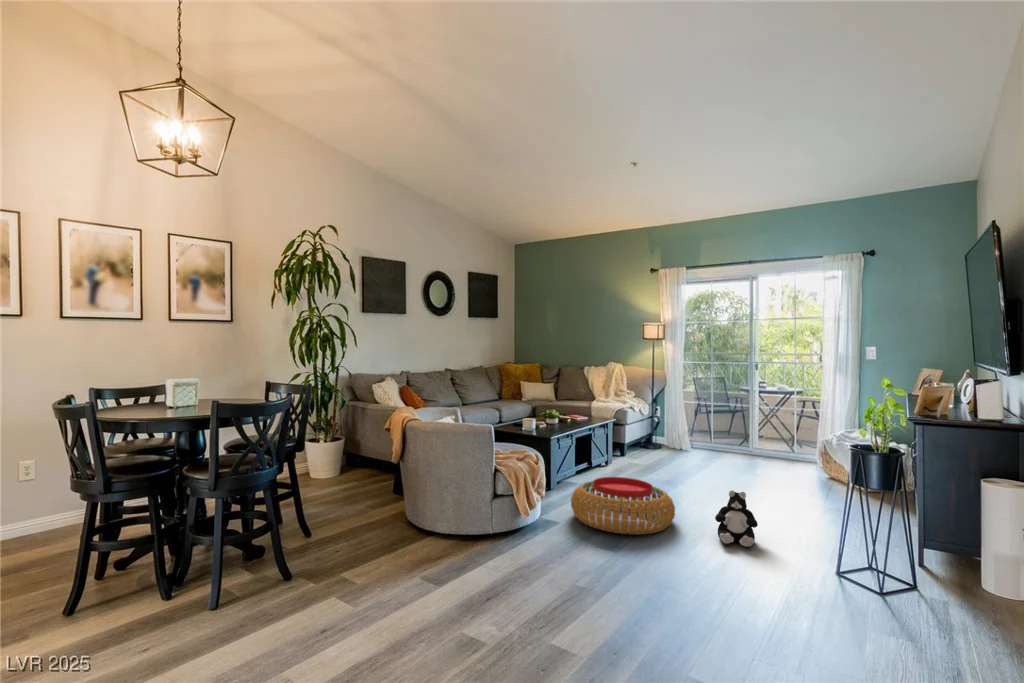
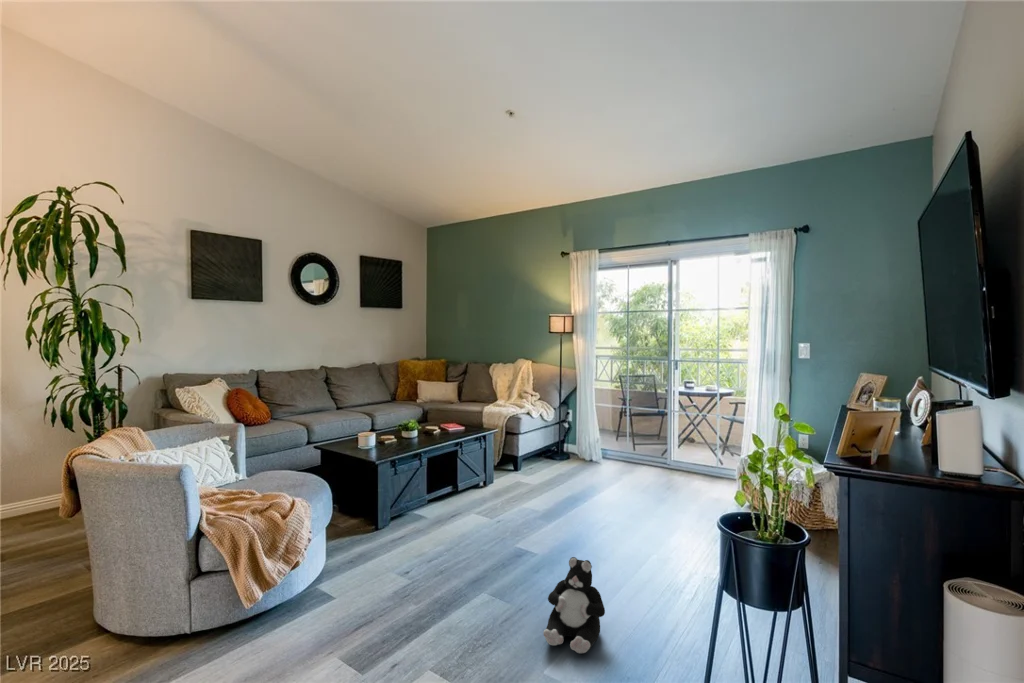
pouf: present [571,477,675,535] -> none [360,522,507,622]

